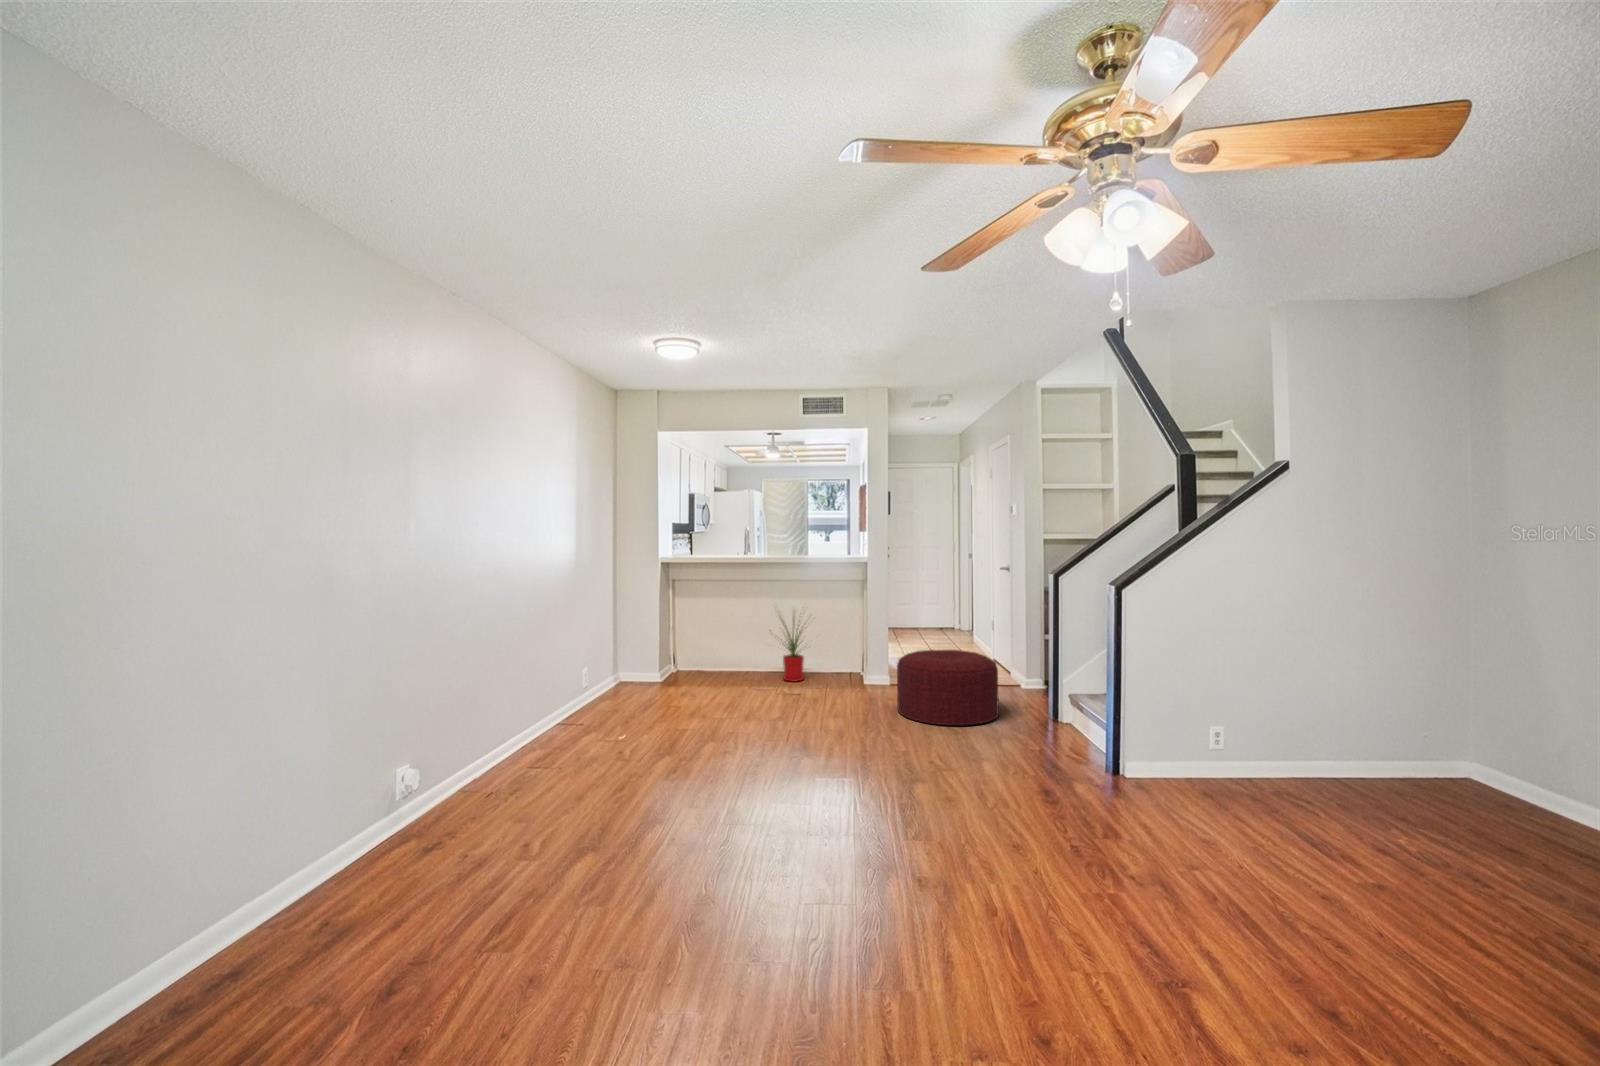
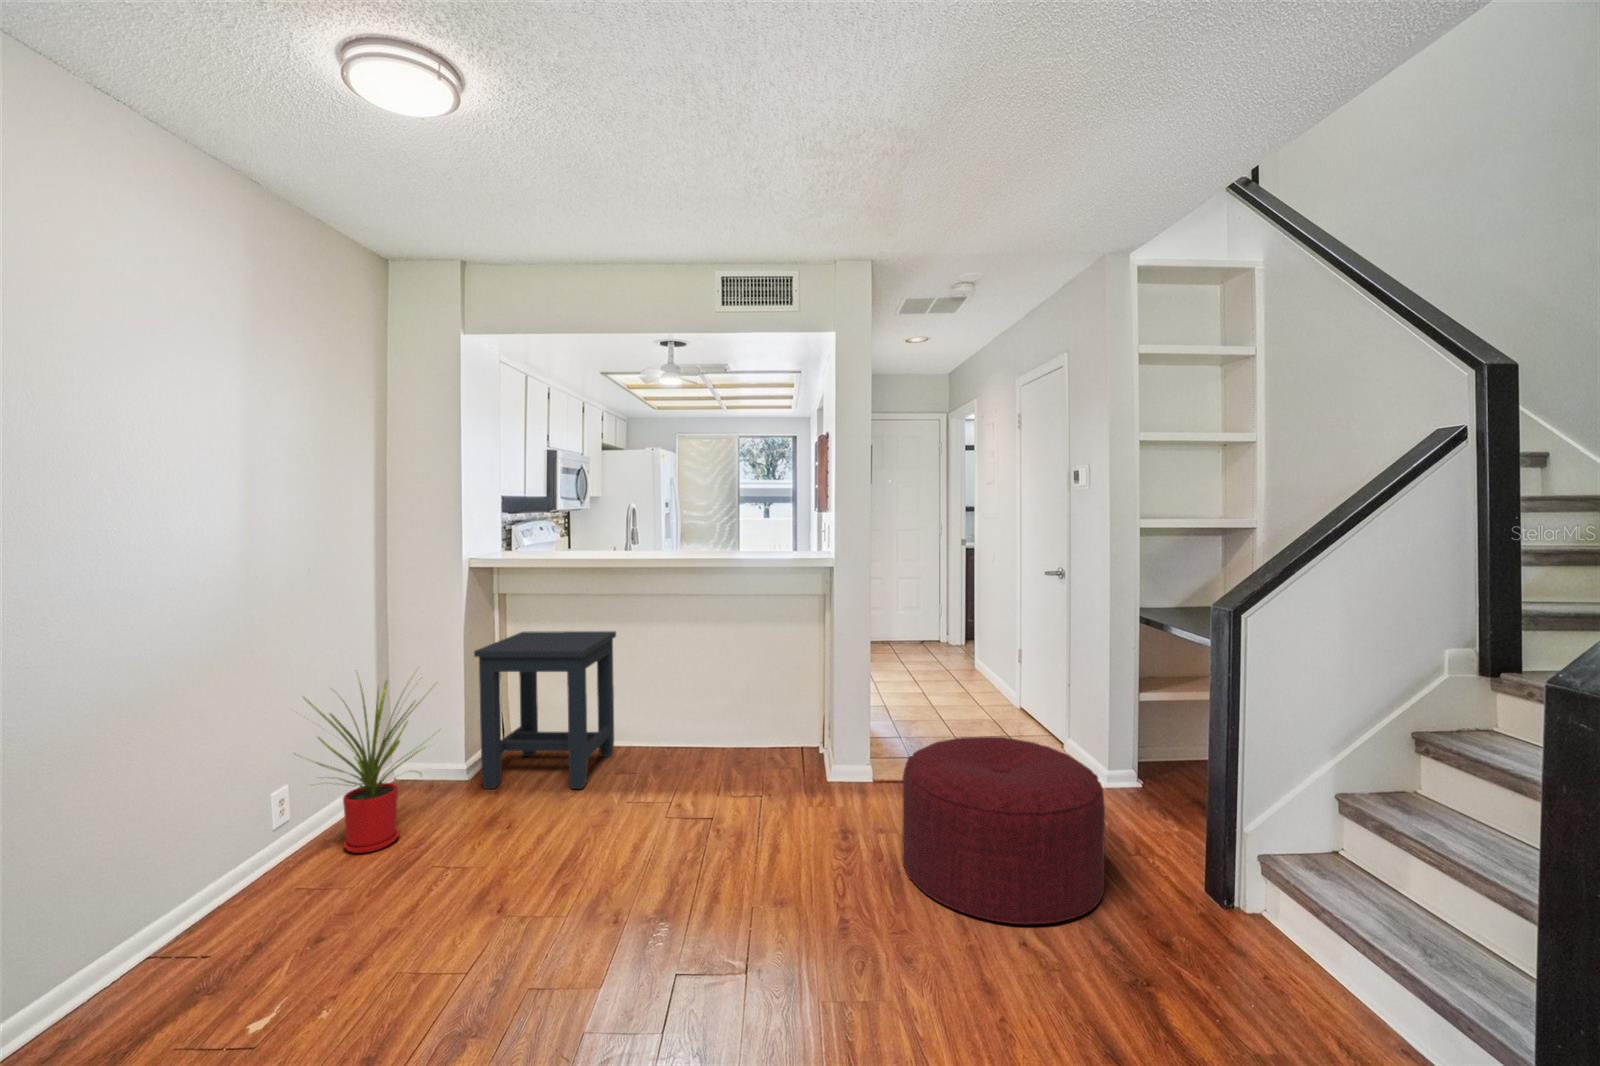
side table: none [669,601,740,684] -> present [474,631,616,789]
house plant: present [780,616,806,682] -> present [297,675,432,853]

